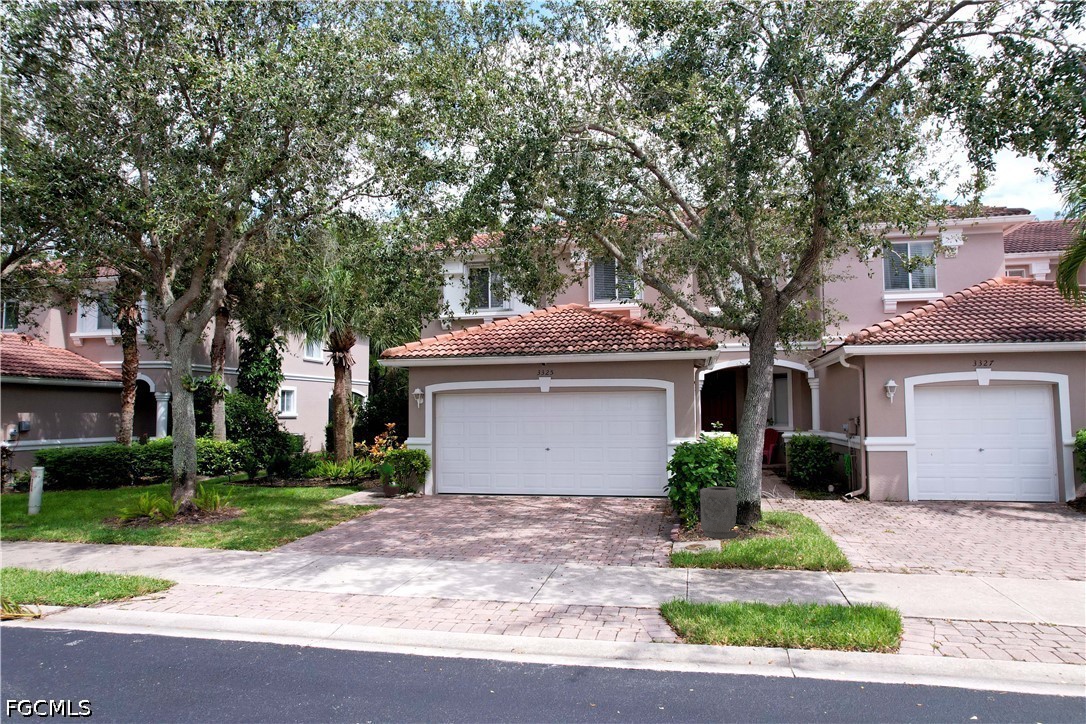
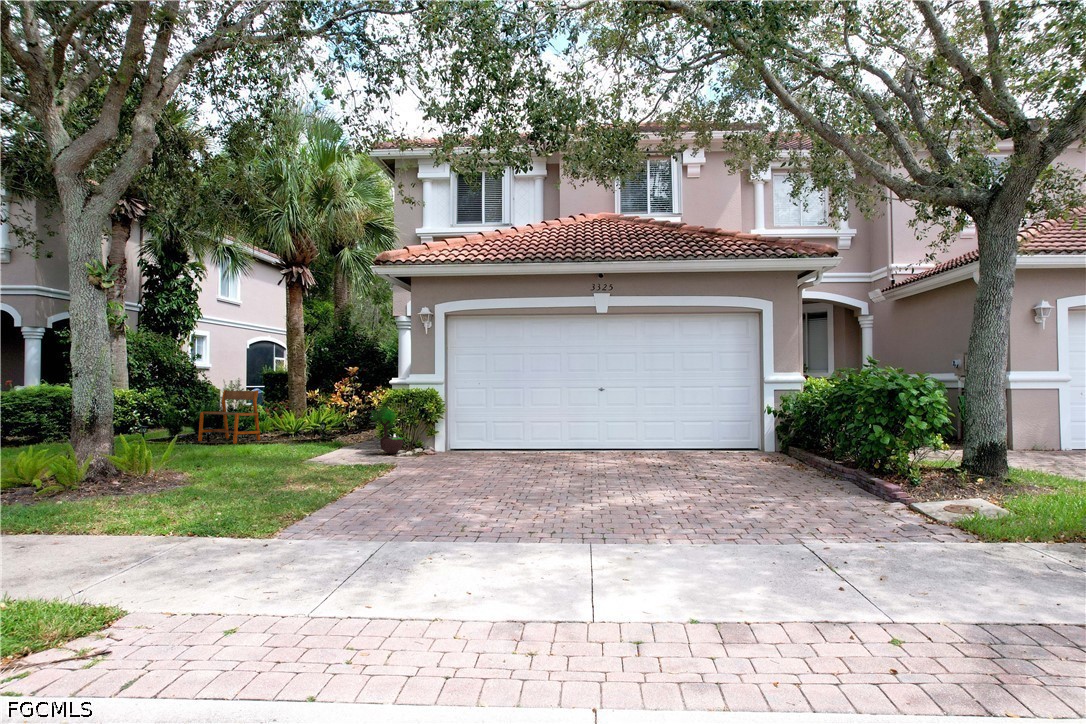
bench: none [268,444,311,486] -> present [198,390,260,444]
trash can: present [700,487,737,538] -> none [904,425,967,496]

